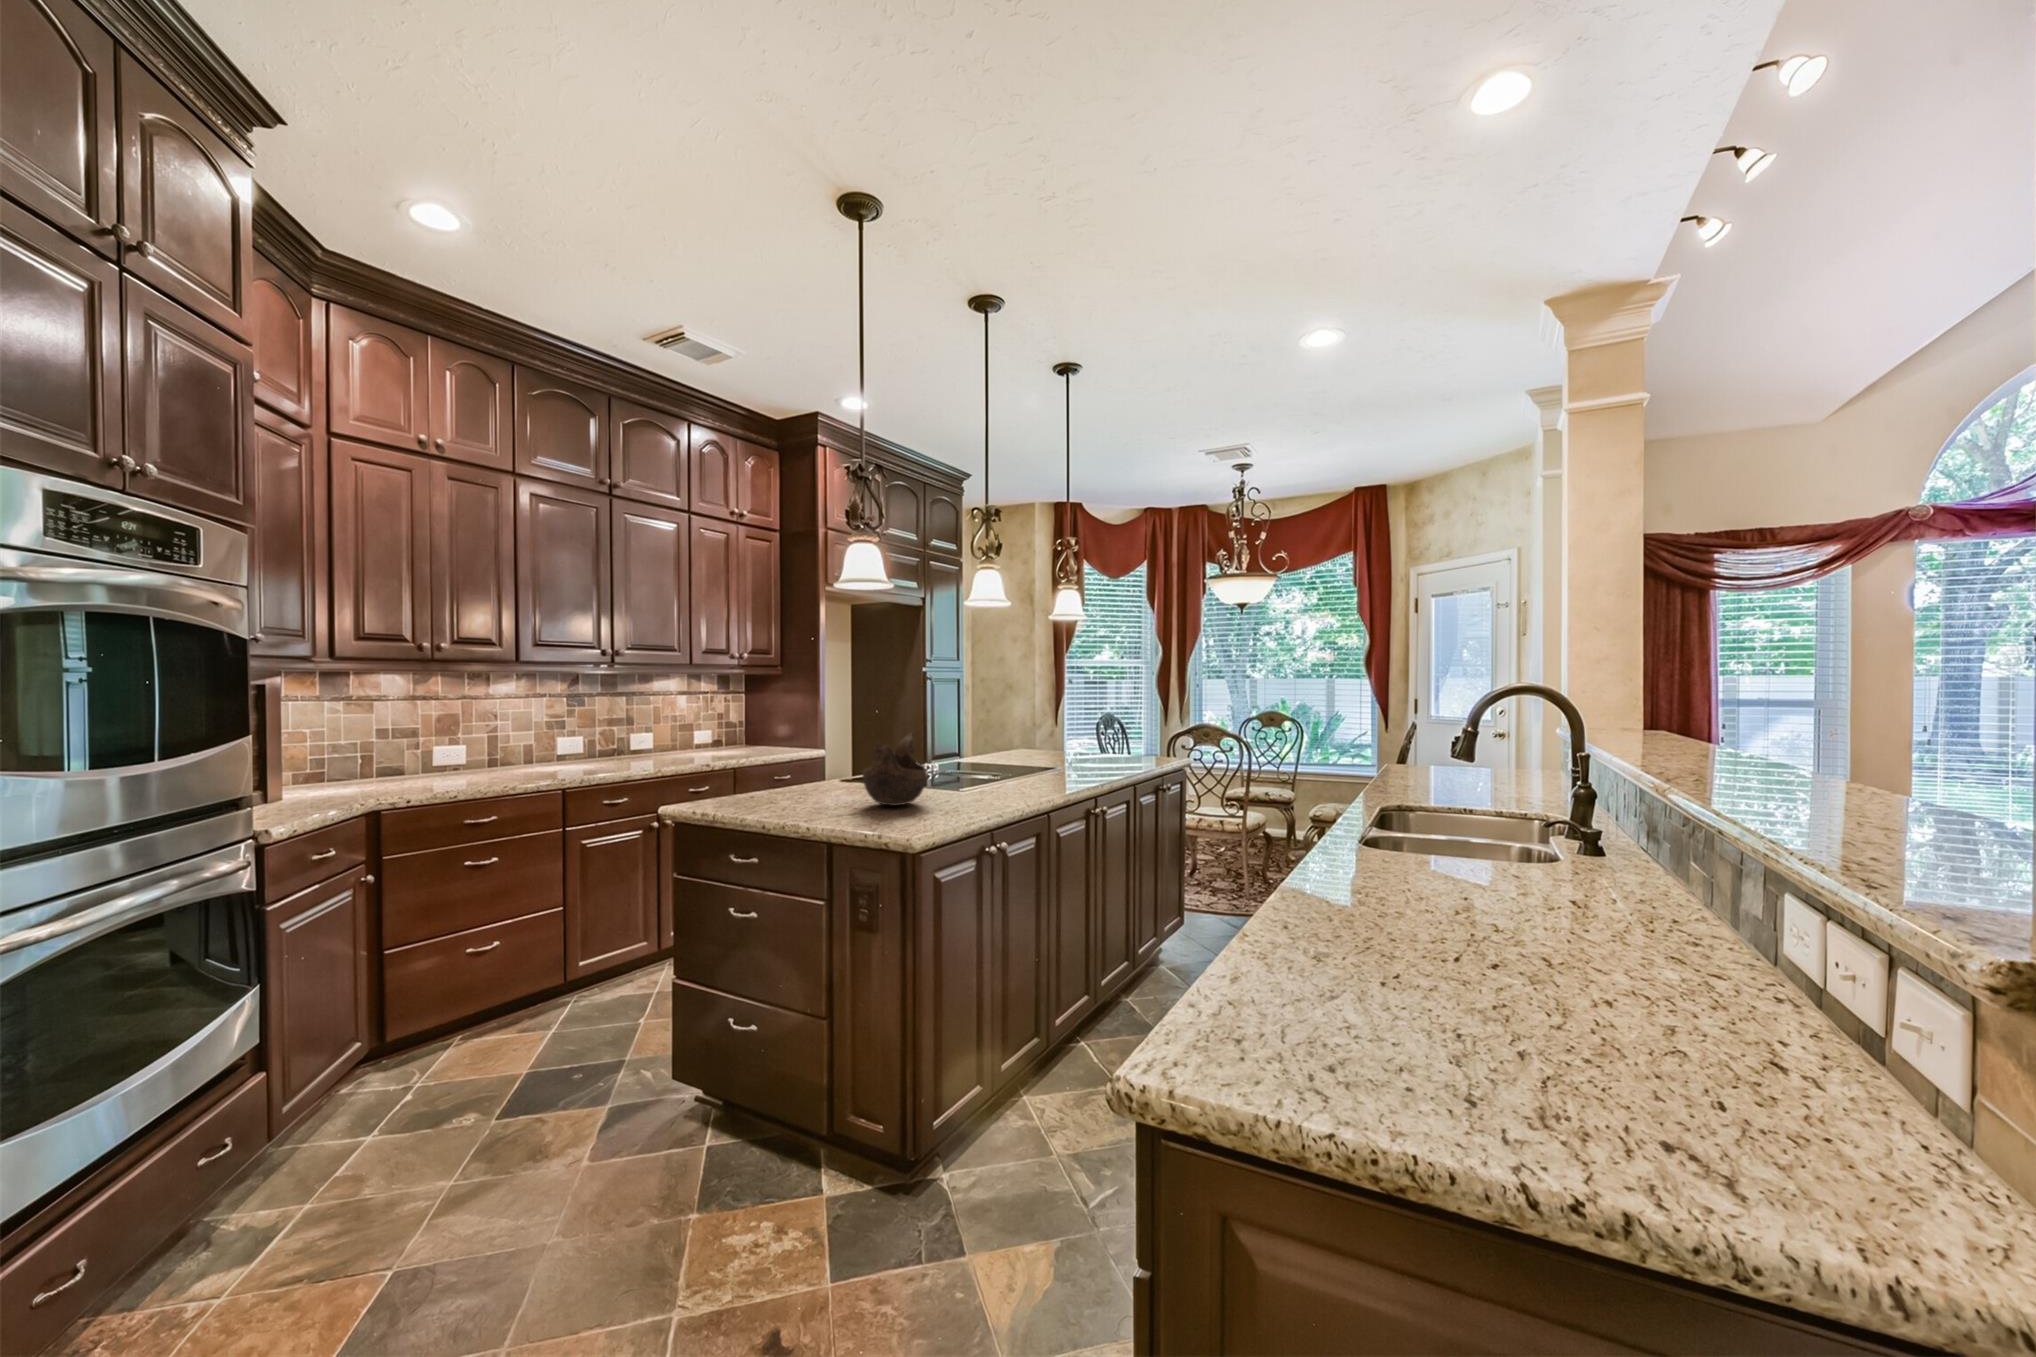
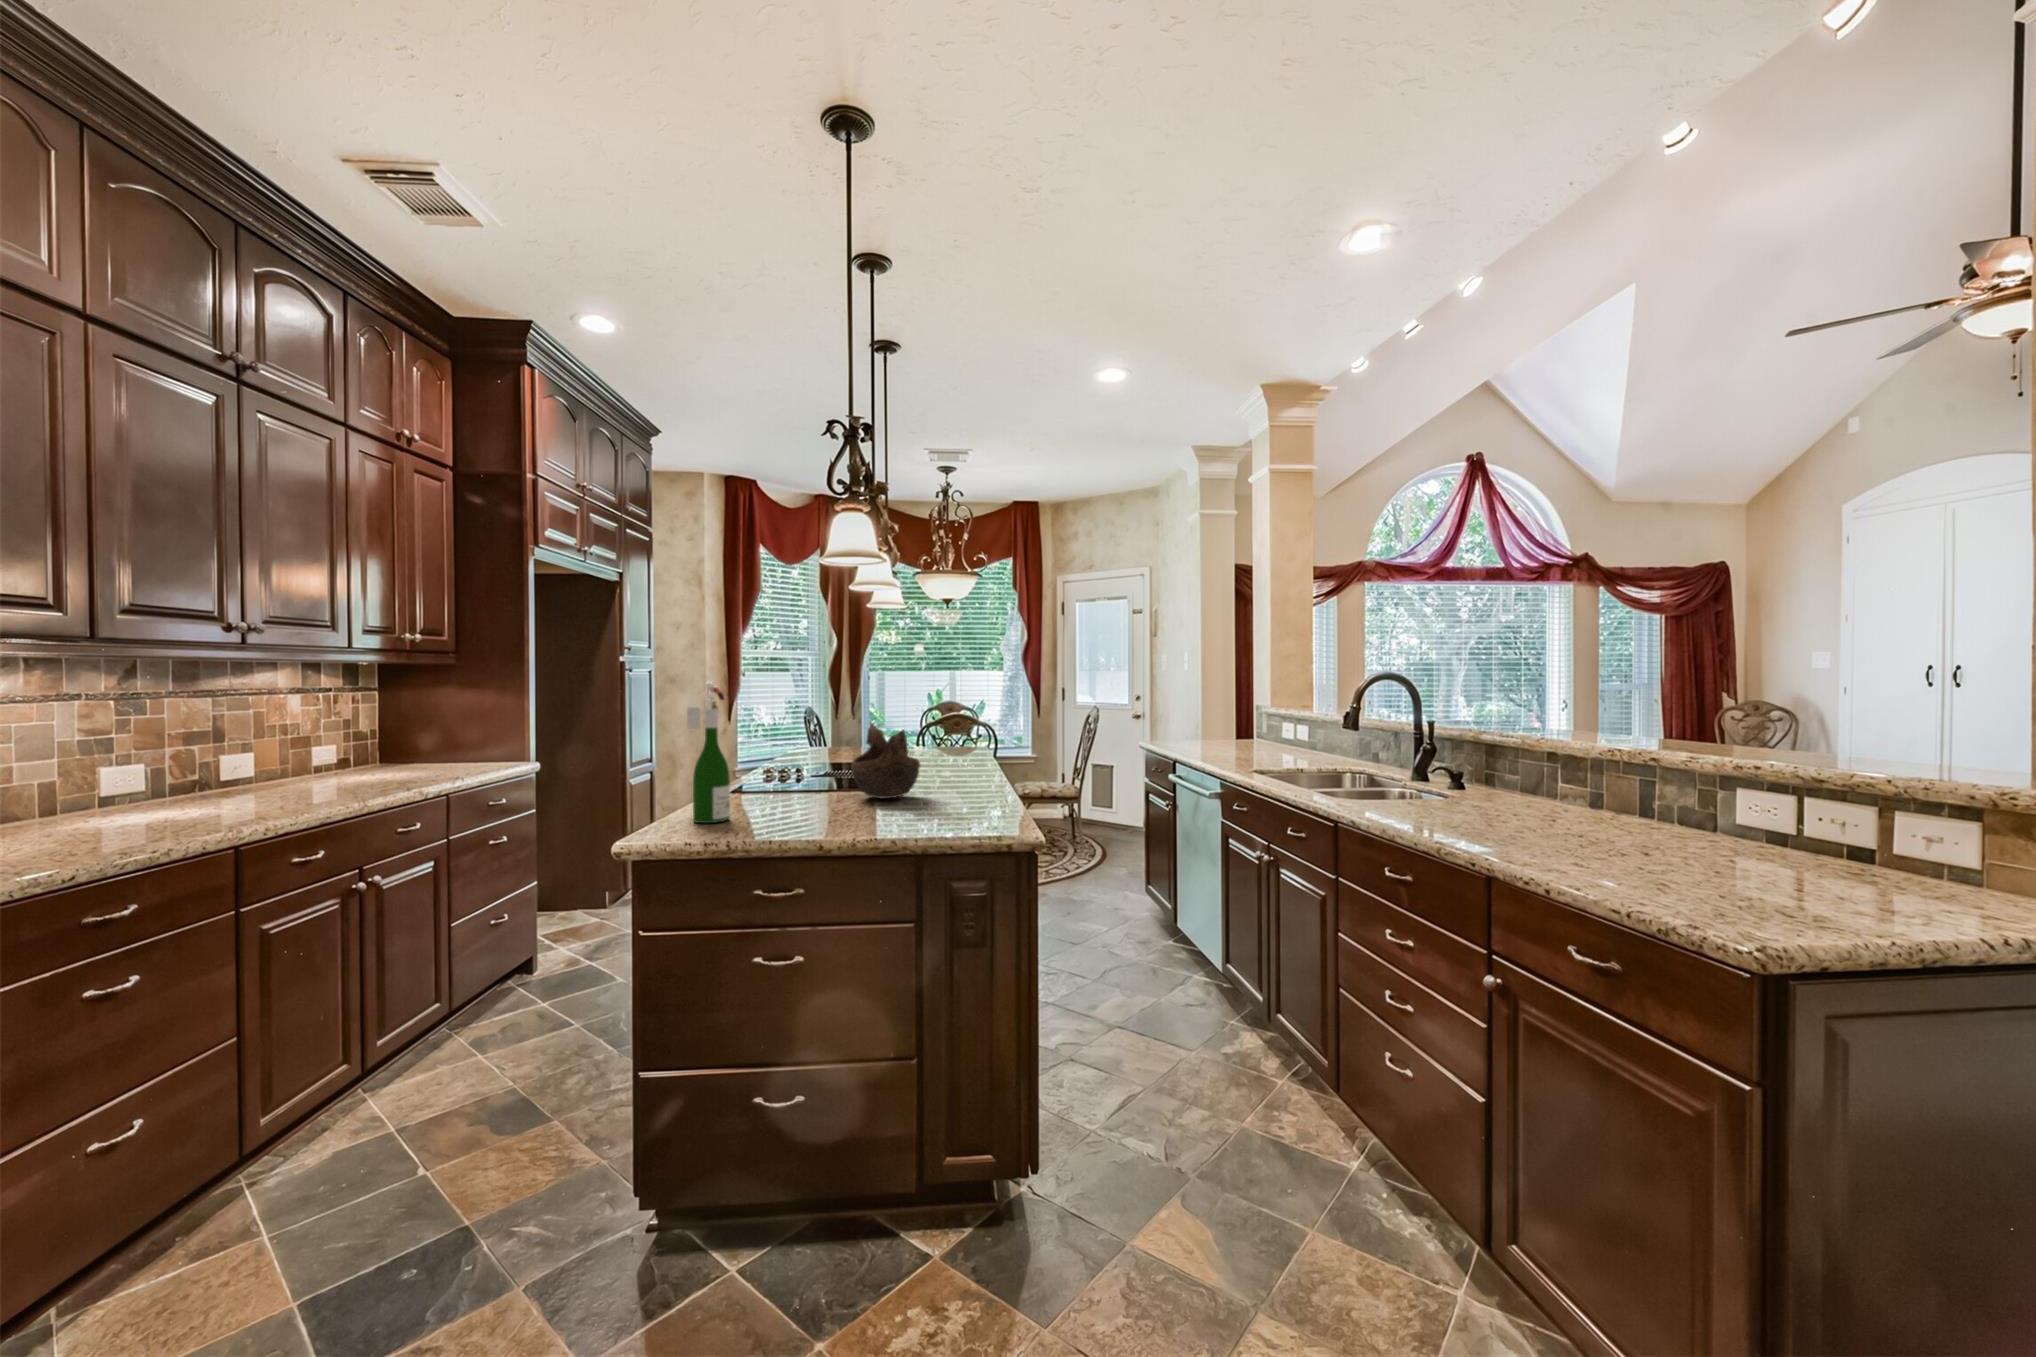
wine bottle: none [700,694,748,810] -> present [687,683,730,823]

